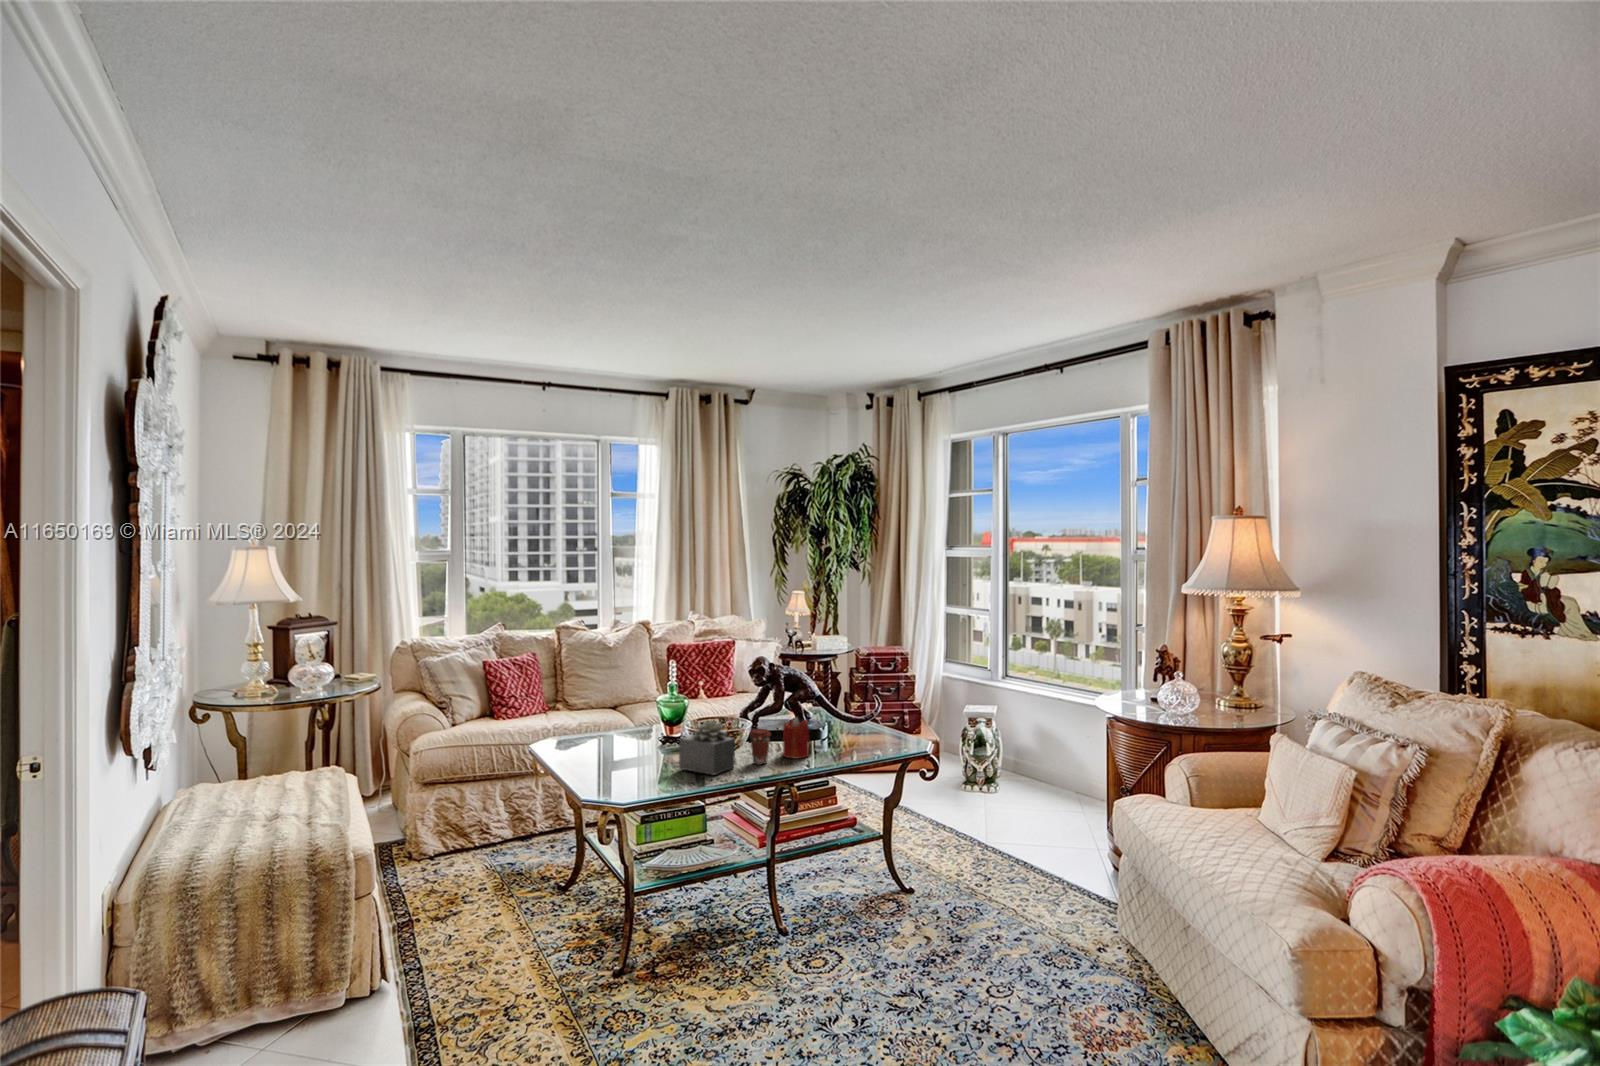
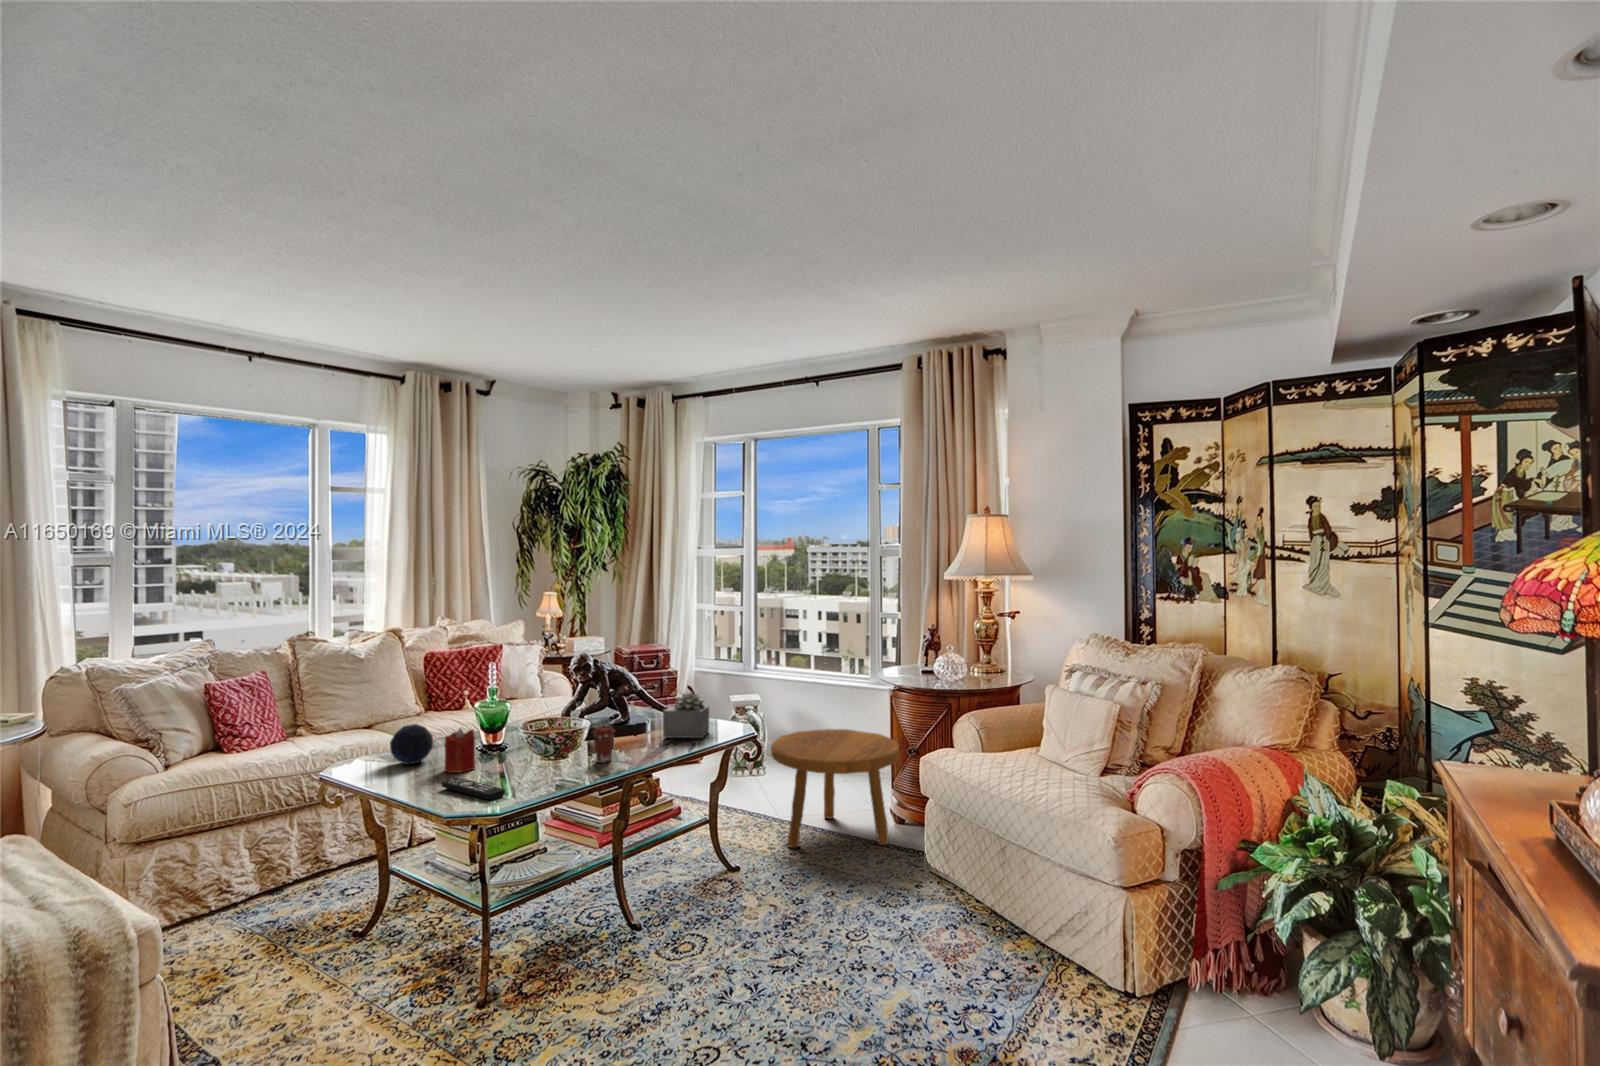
decorative orb: none [591,710,627,746] -> present [390,724,433,765]
candle: present [783,718,809,759] -> present [444,728,475,773]
succulent plant: present [679,720,735,775] -> present [663,692,709,738]
footstool: none [959,753,1107,894] -> present [771,729,899,848]
remote control: none [610,763,653,788] -> present [441,778,505,800]

